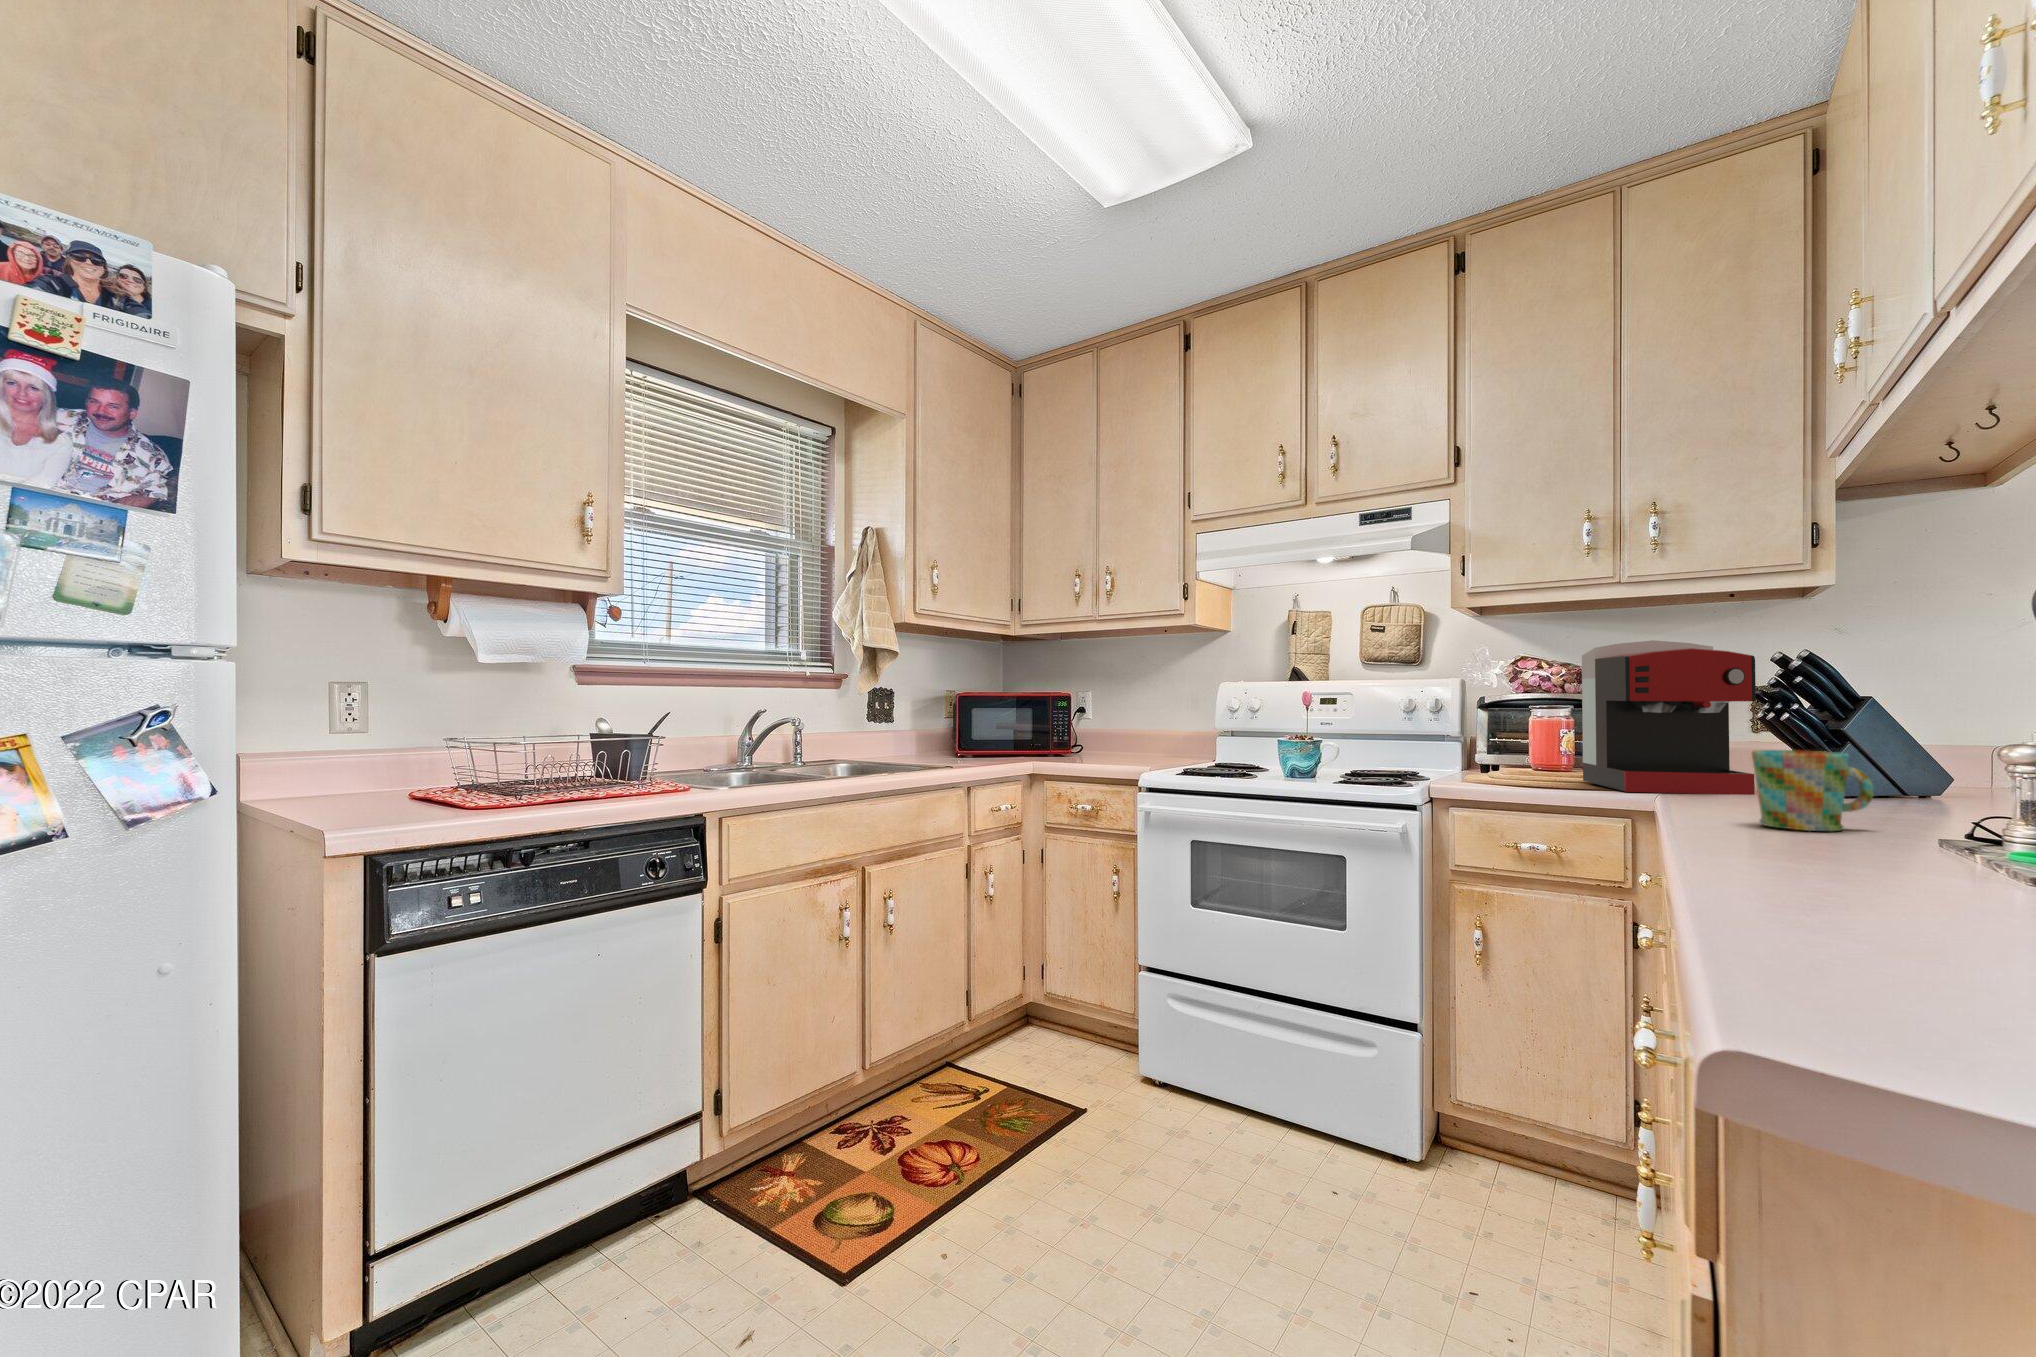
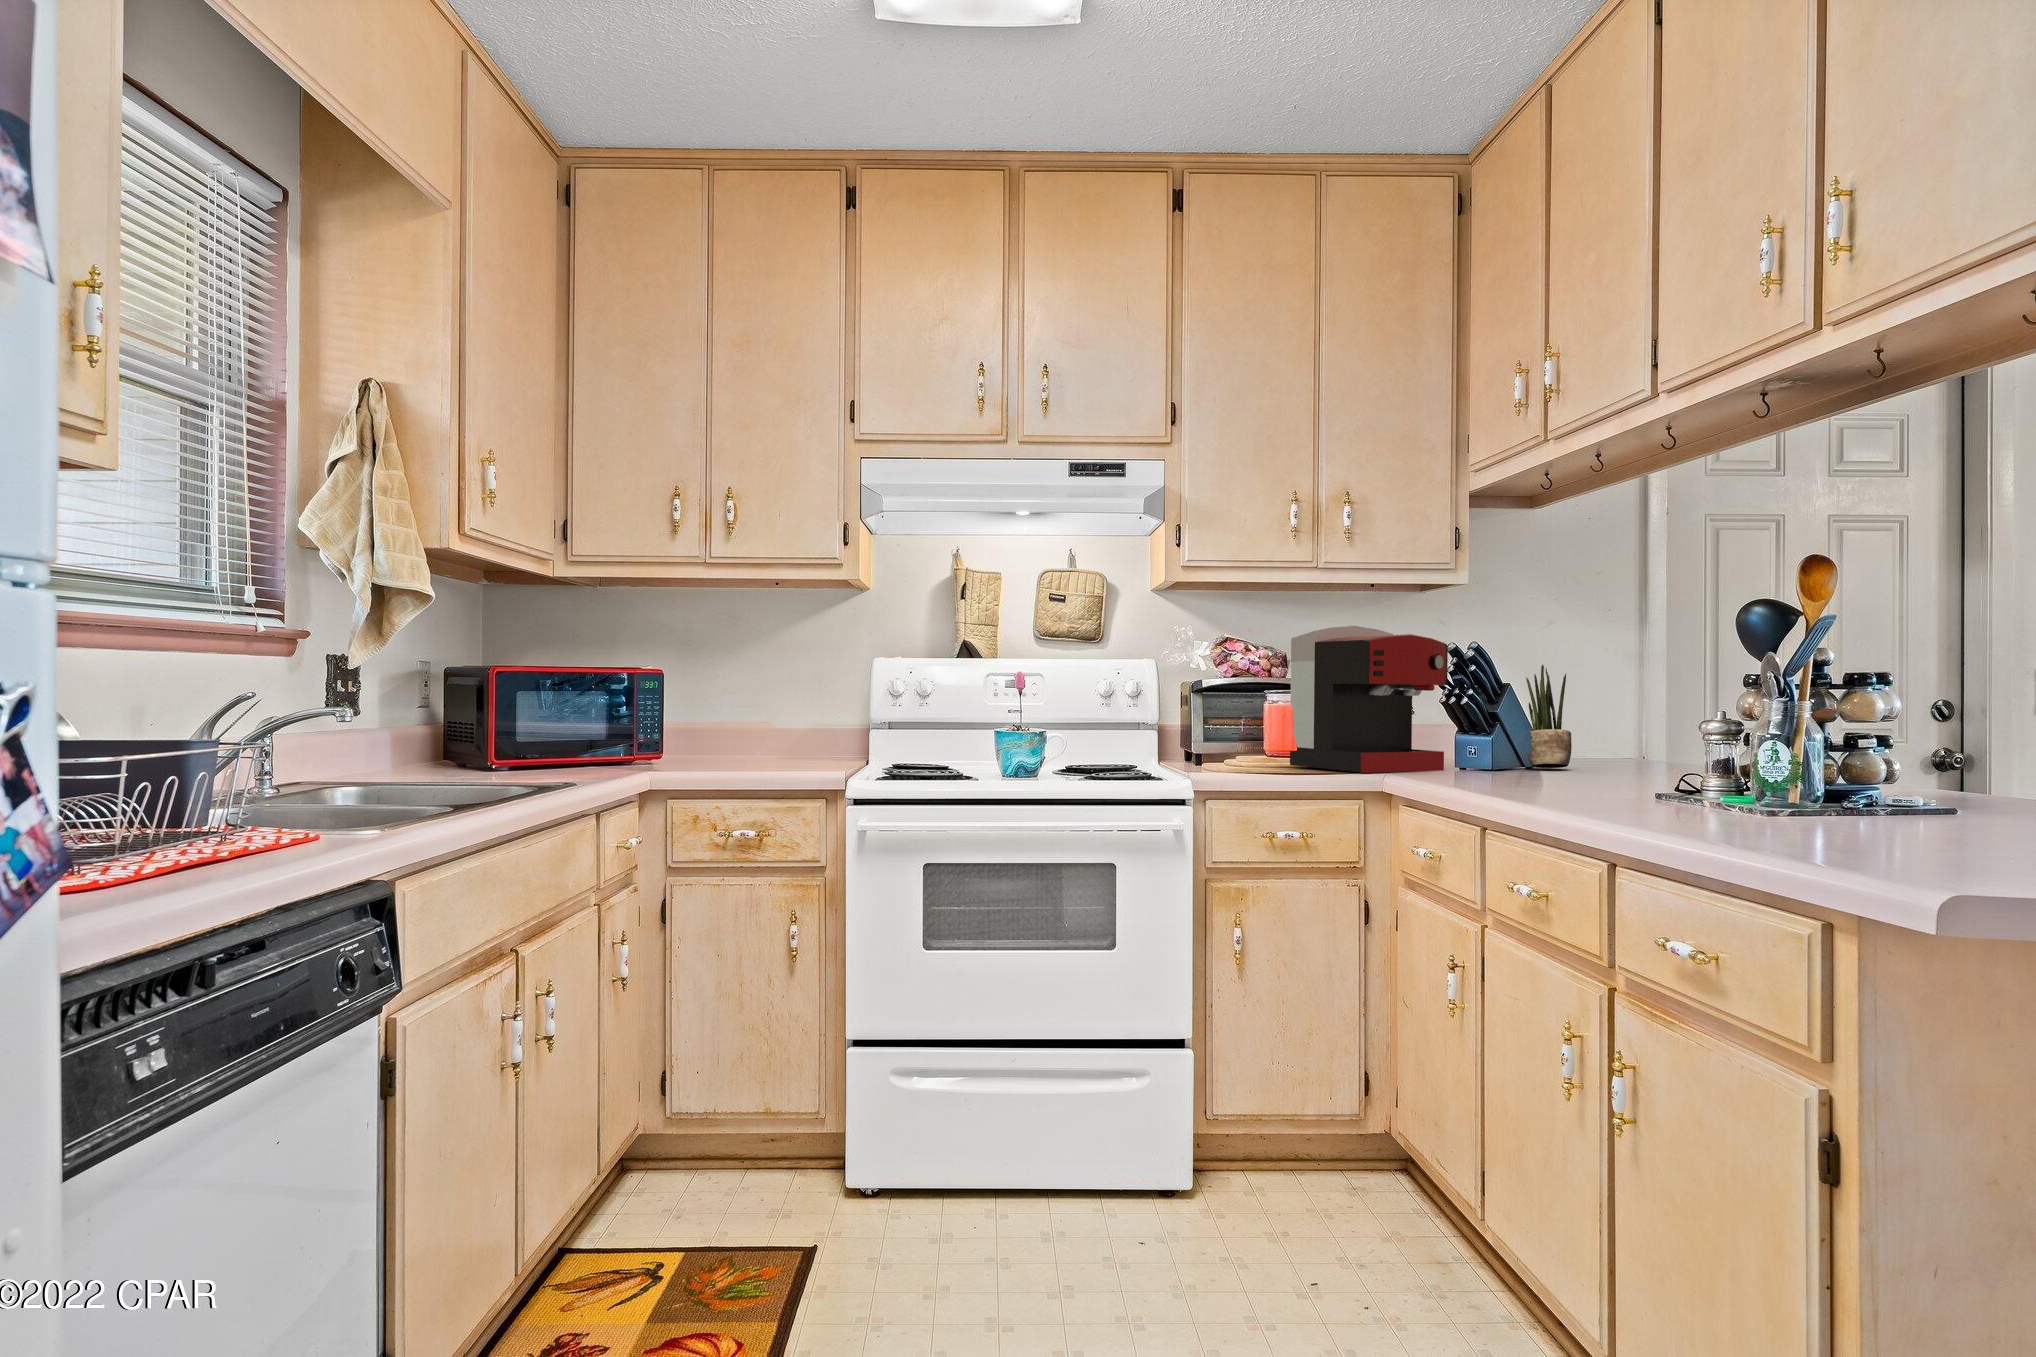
potted plant: none [1879,676,1949,800] -> present [1526,665,1572,768]
mug: present [1752,750,1874,831] -> none [1573,726,1650,793]

